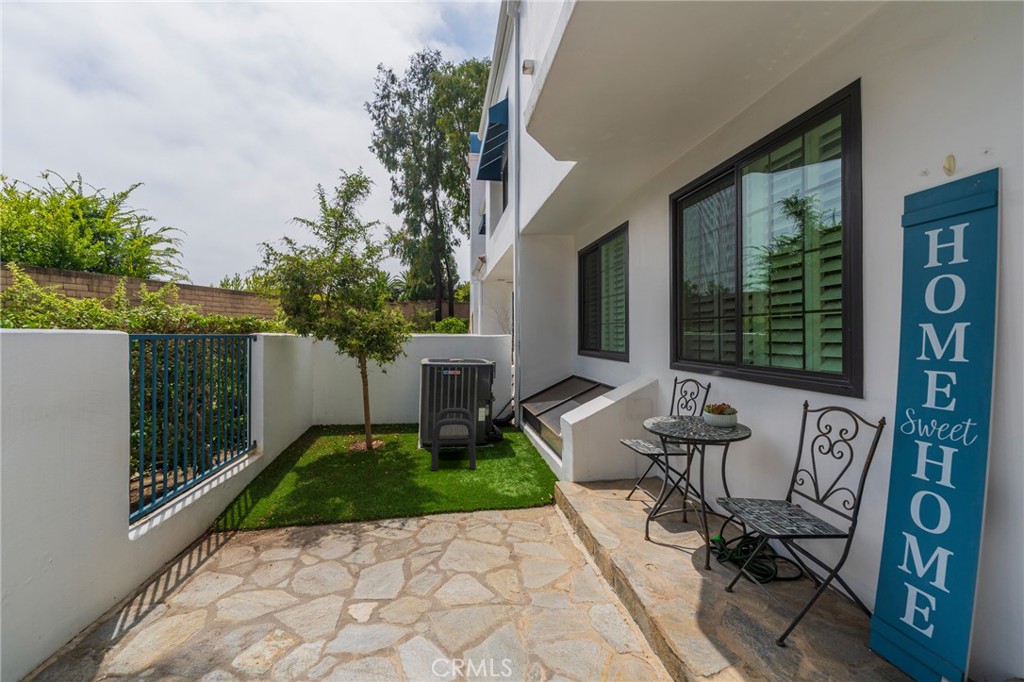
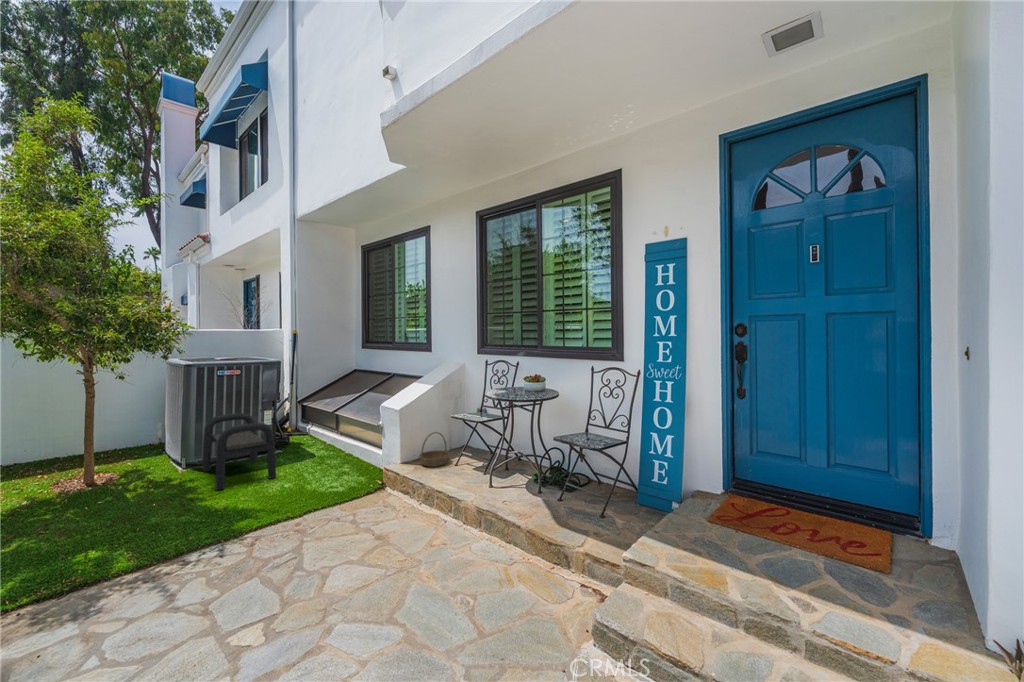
basket: none [588,455,623,494] -> present [419,432,450,467]

